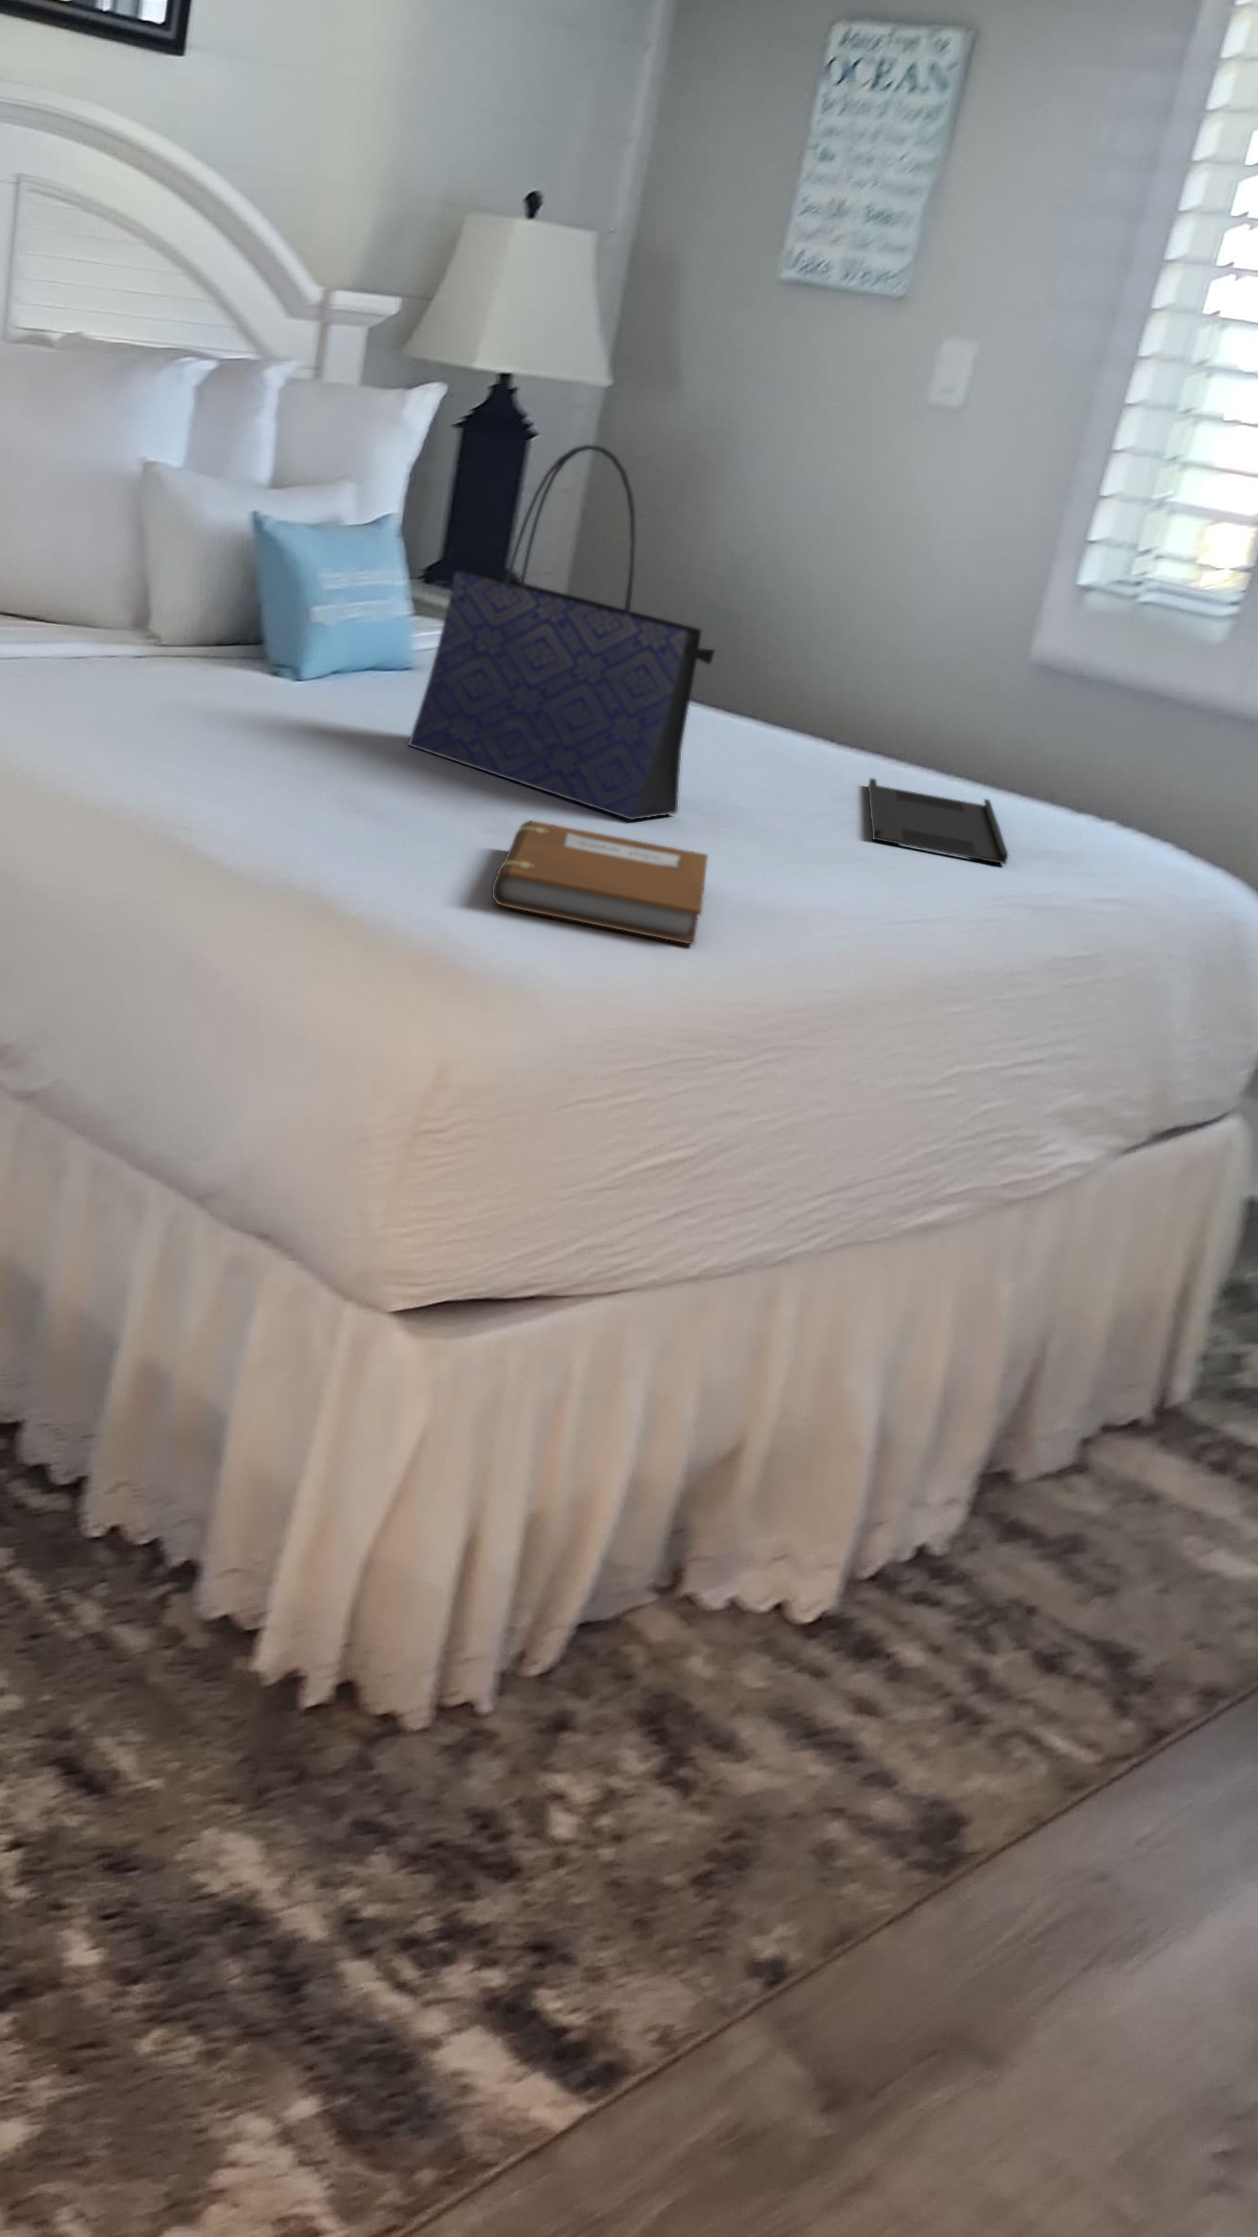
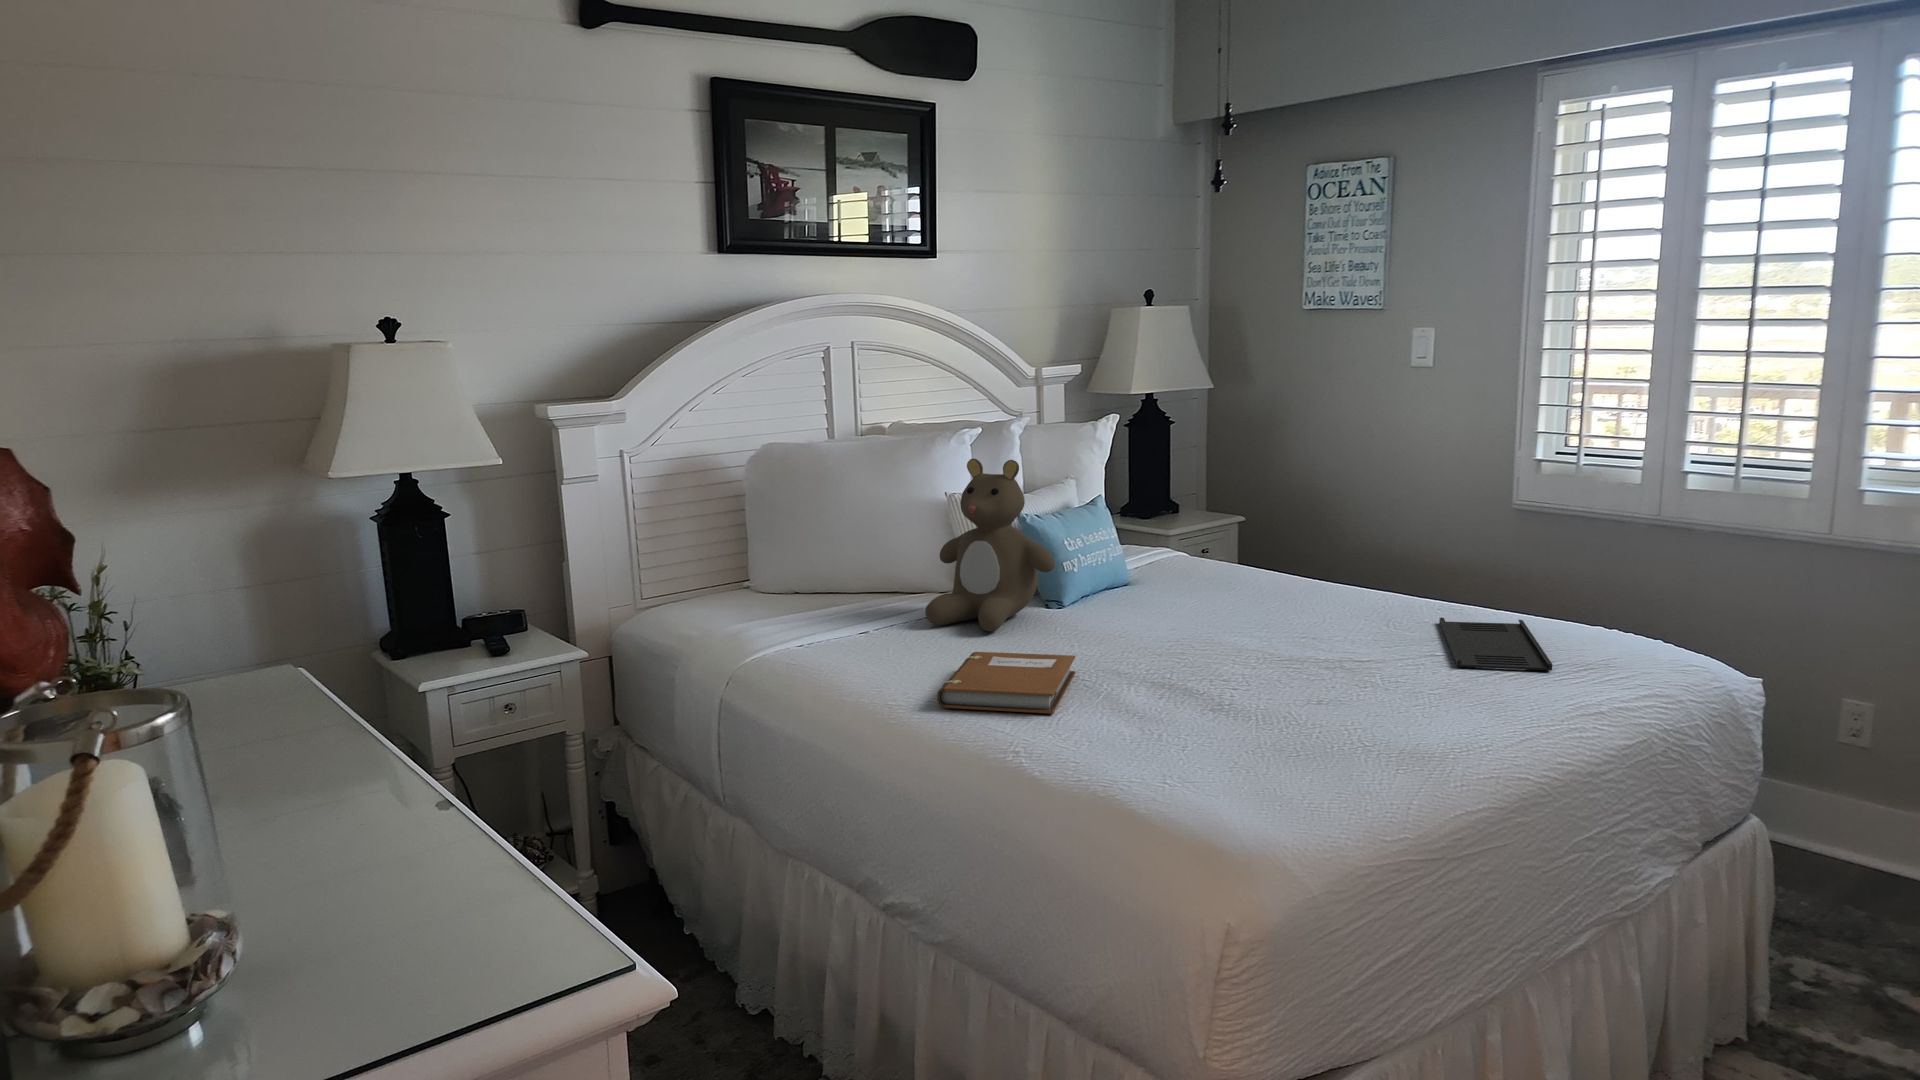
teddy bear: none [81,402,299,685] -> present [925,459,1055,631]
tote bag: present [409,445,714,820] -> none [1139,451,1330,683]
notebook: present [492,821,707,944] -> present [937,652,1075,714]

